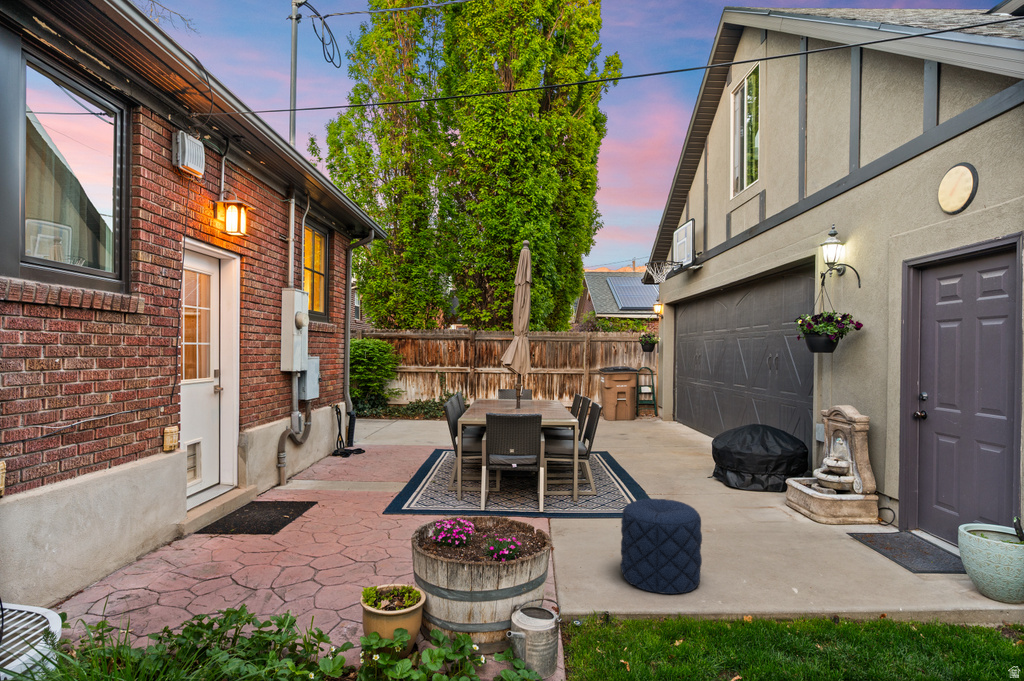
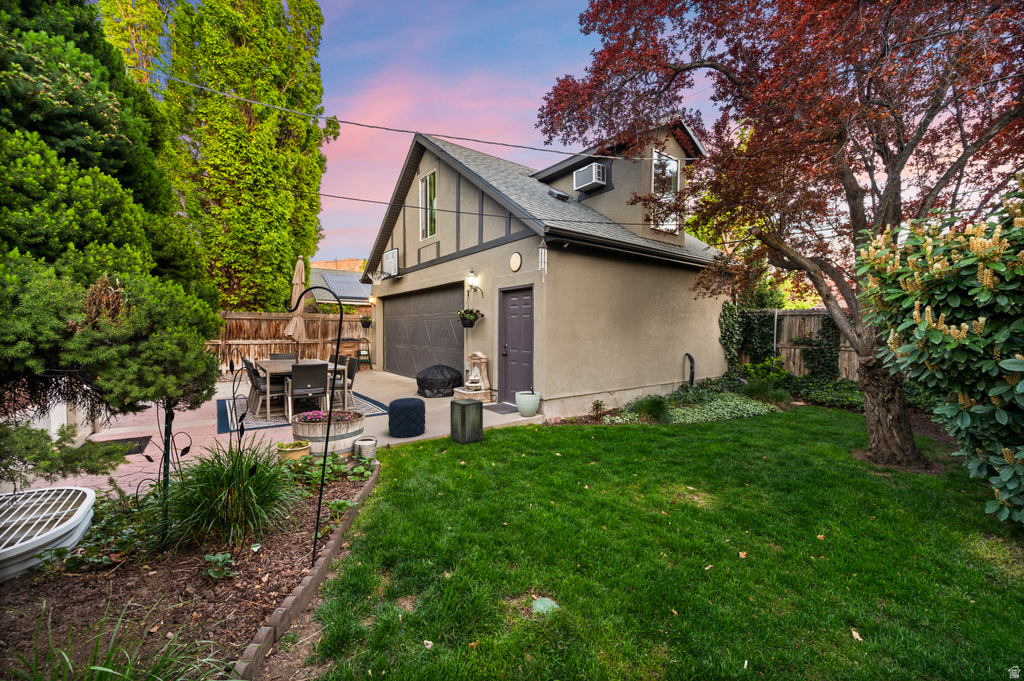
storage box: none [757,533,853,663] -> present [450,398,483,444]

